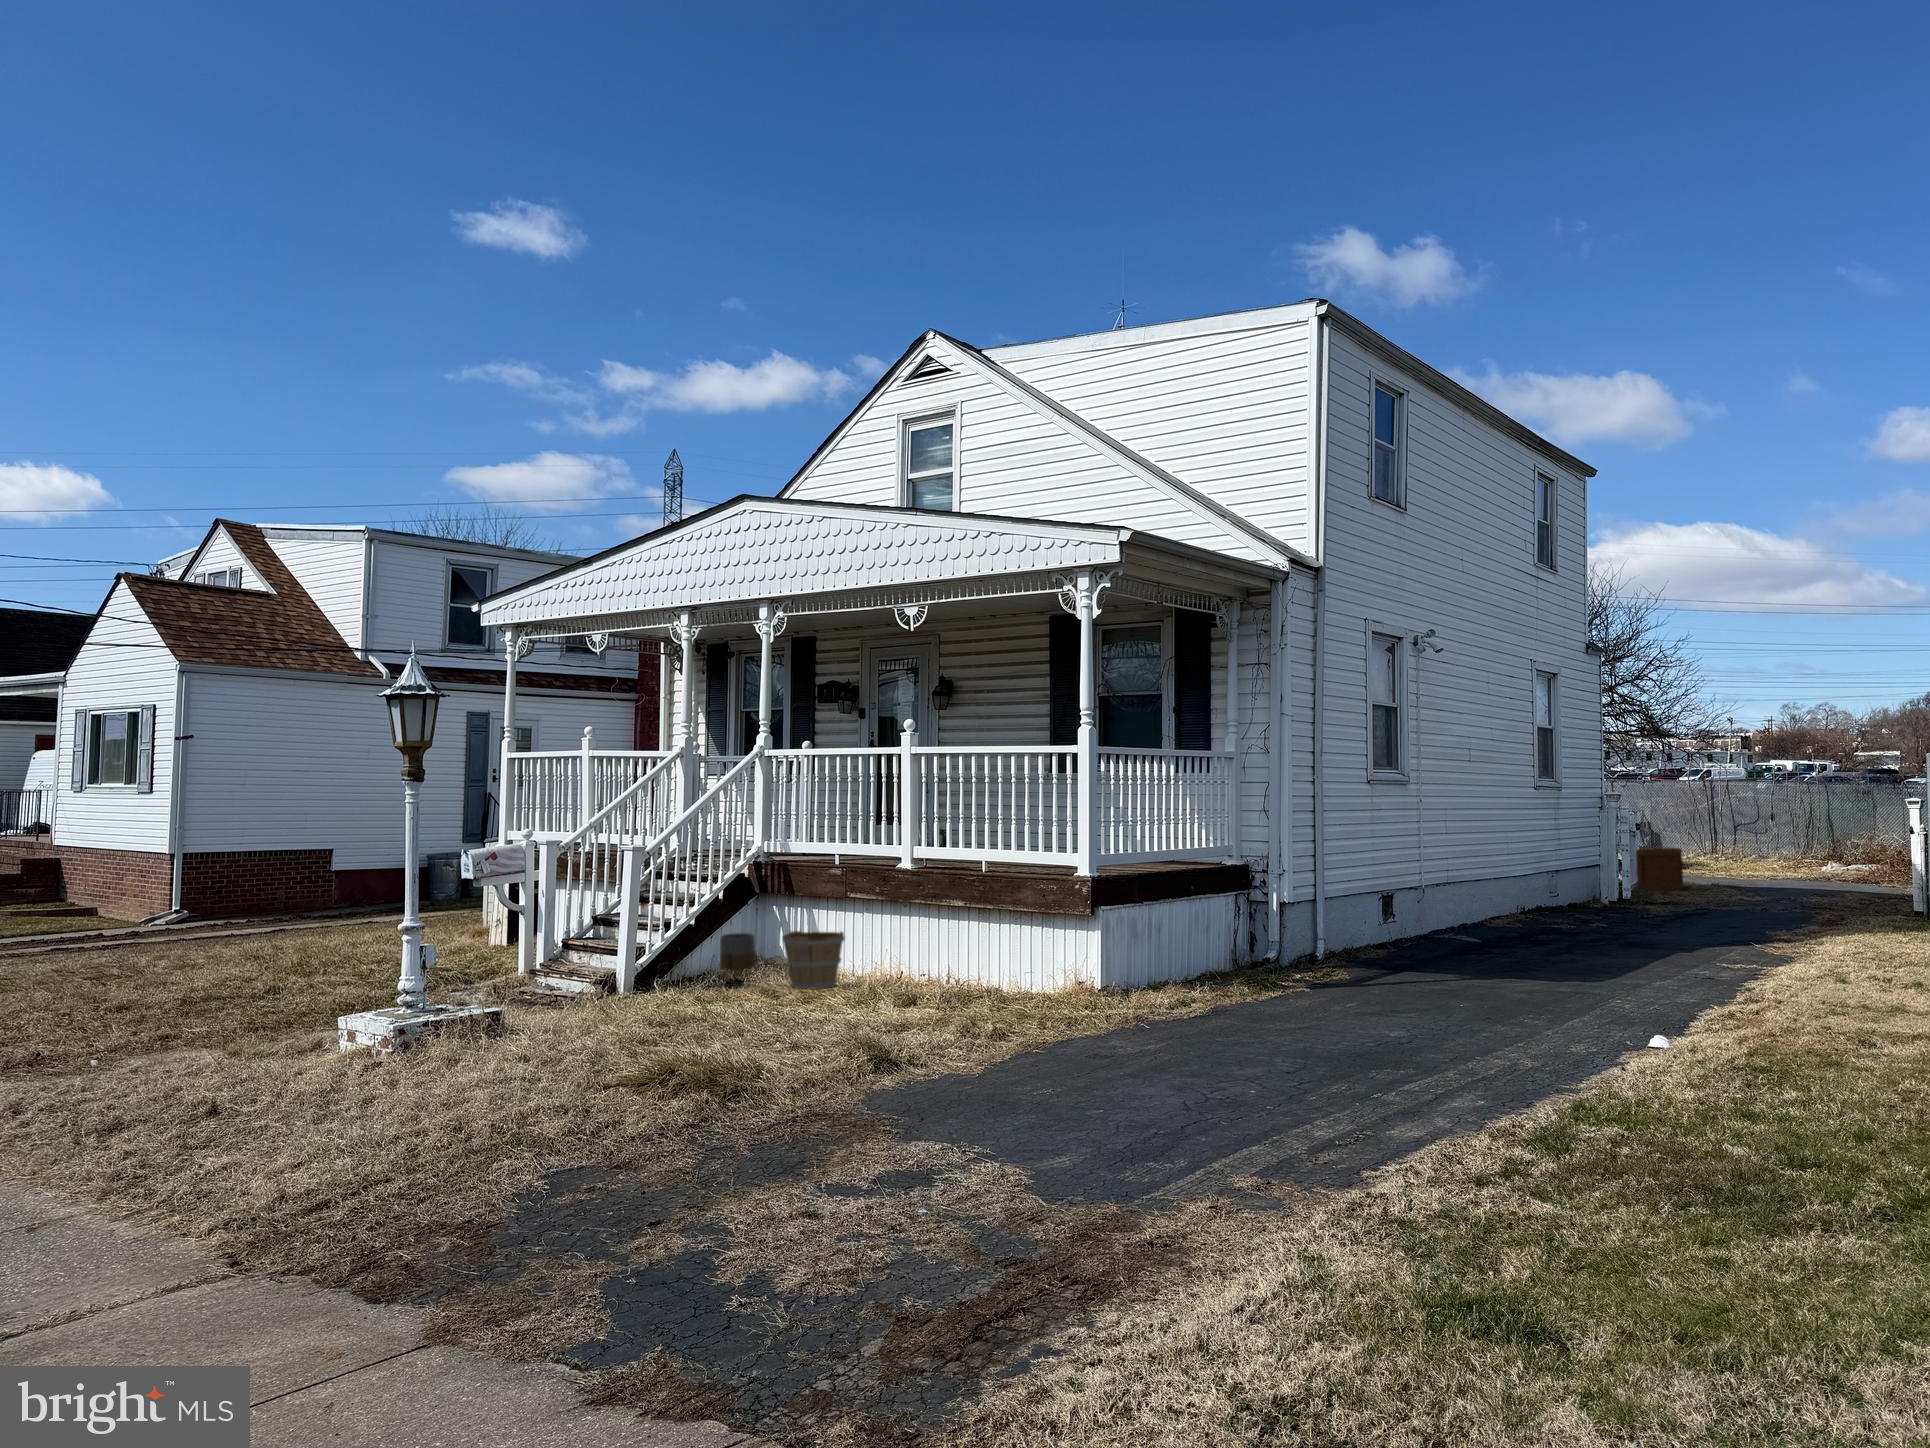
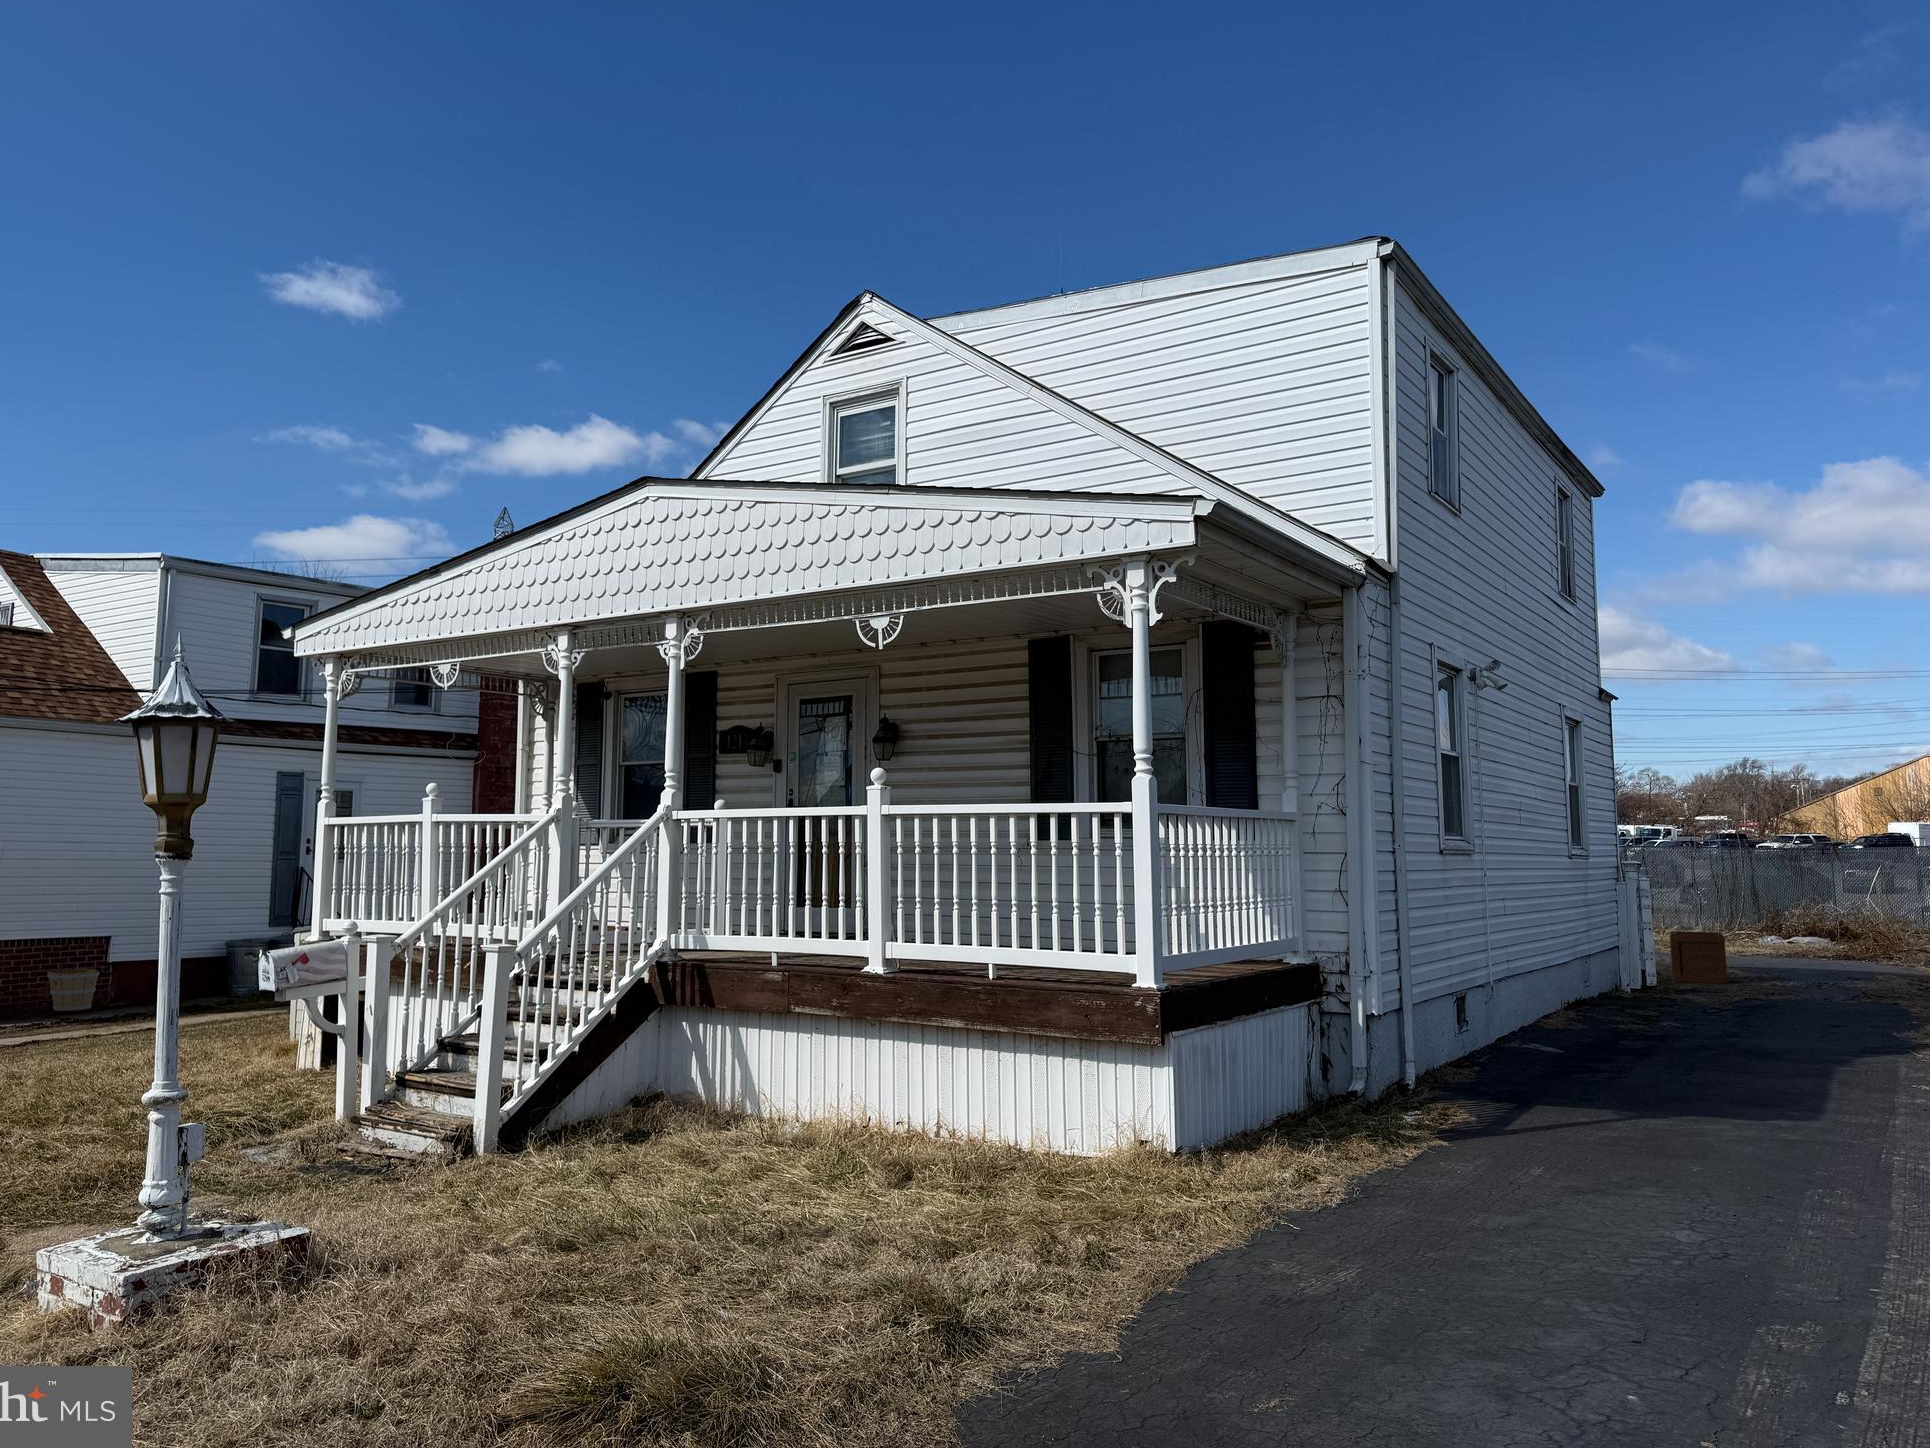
wooden bucket: present [782,931,845,989] -> present [48,968,99,1011]
planter: present [720,933,756,981] -> none [615,1062,665,1140]

